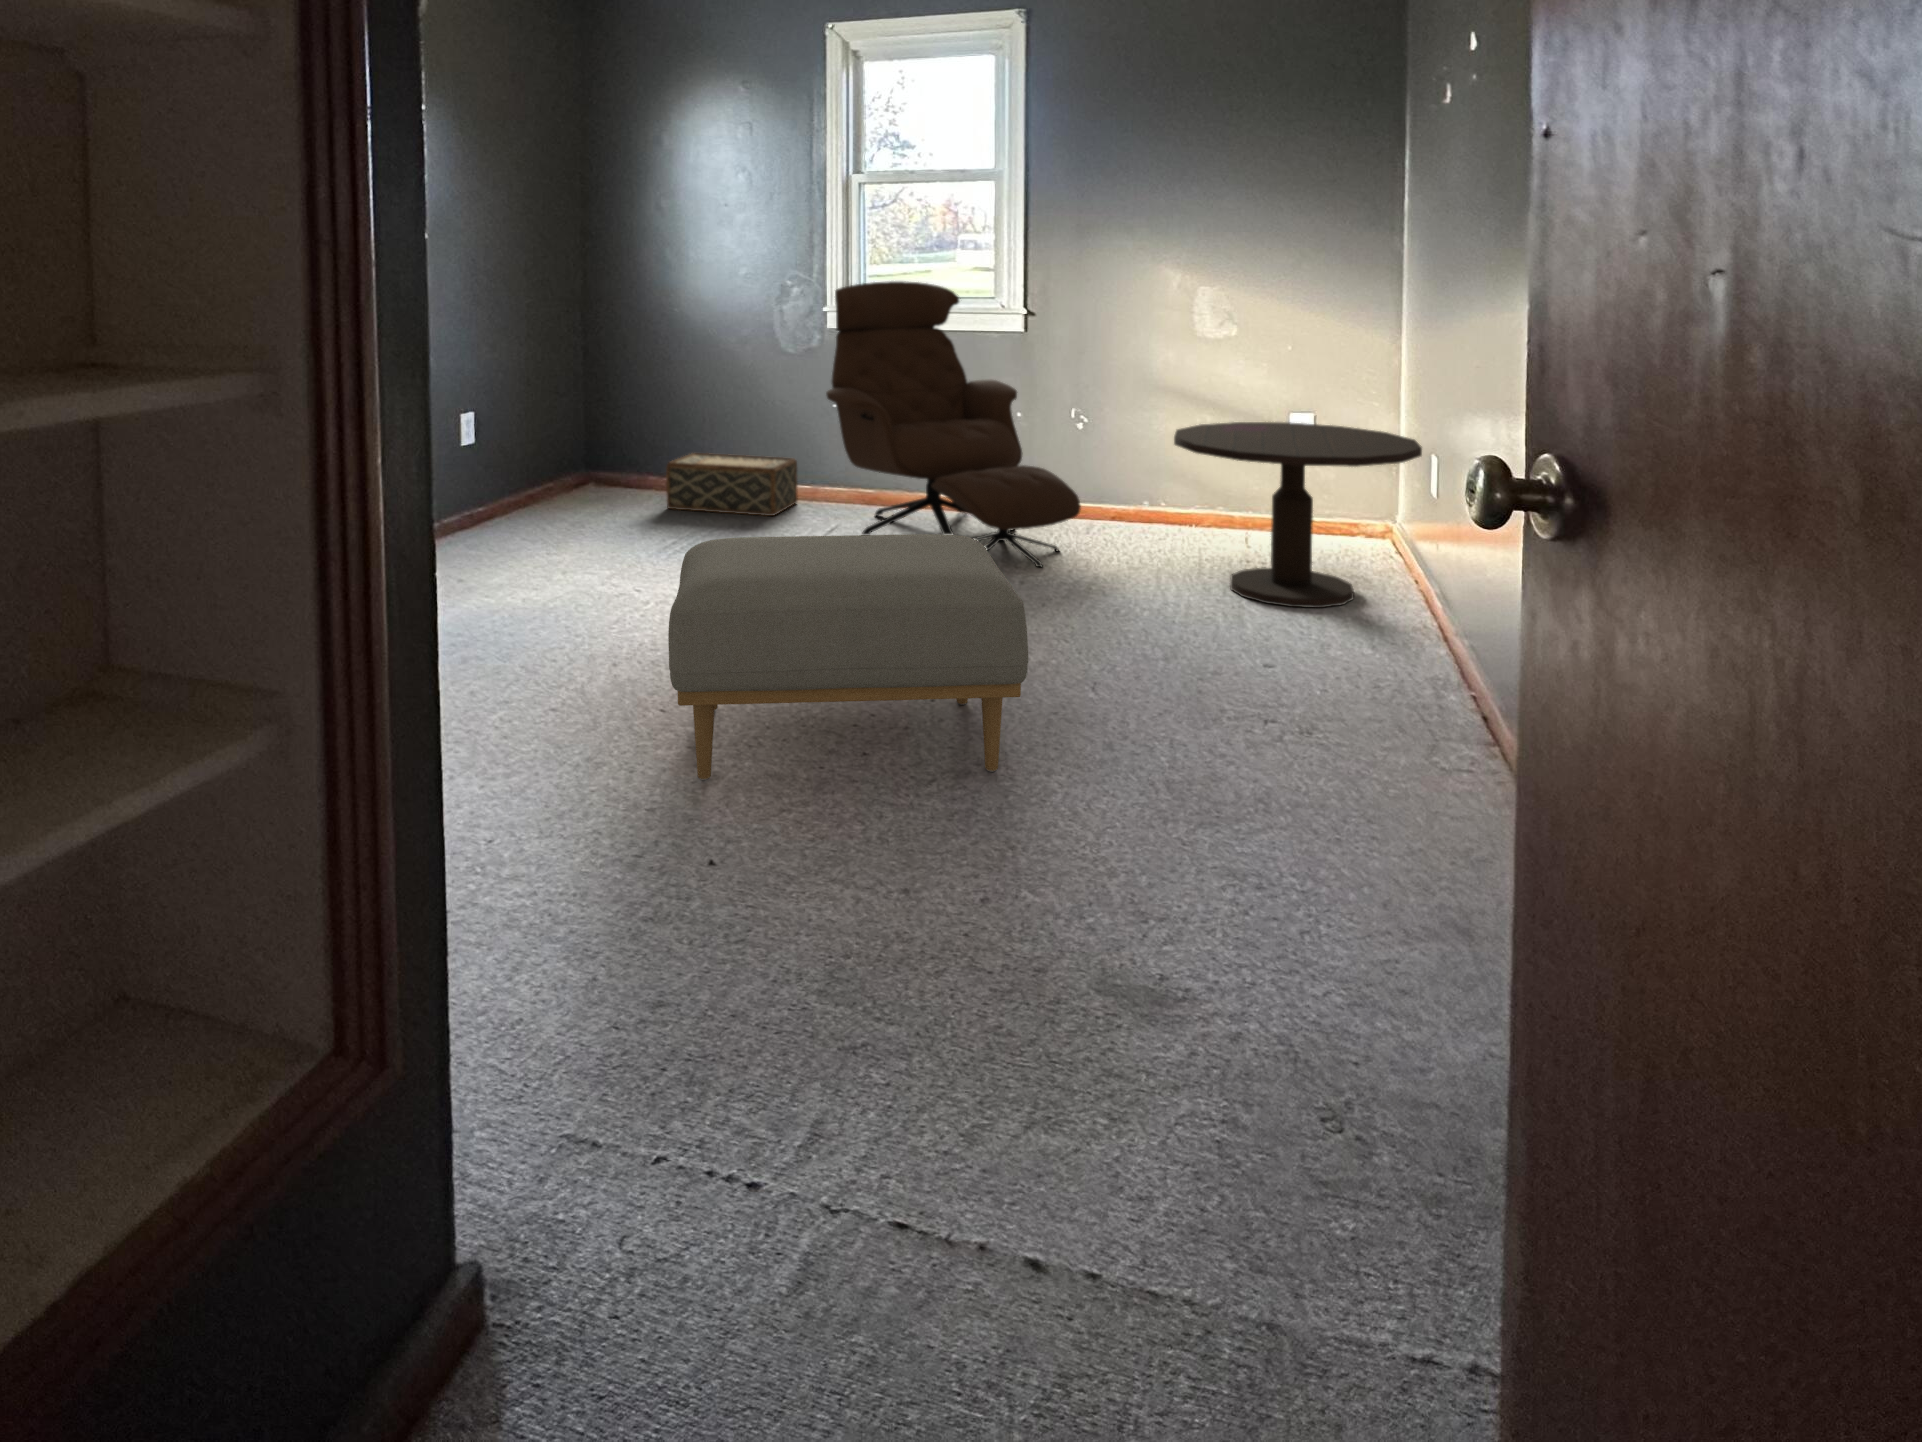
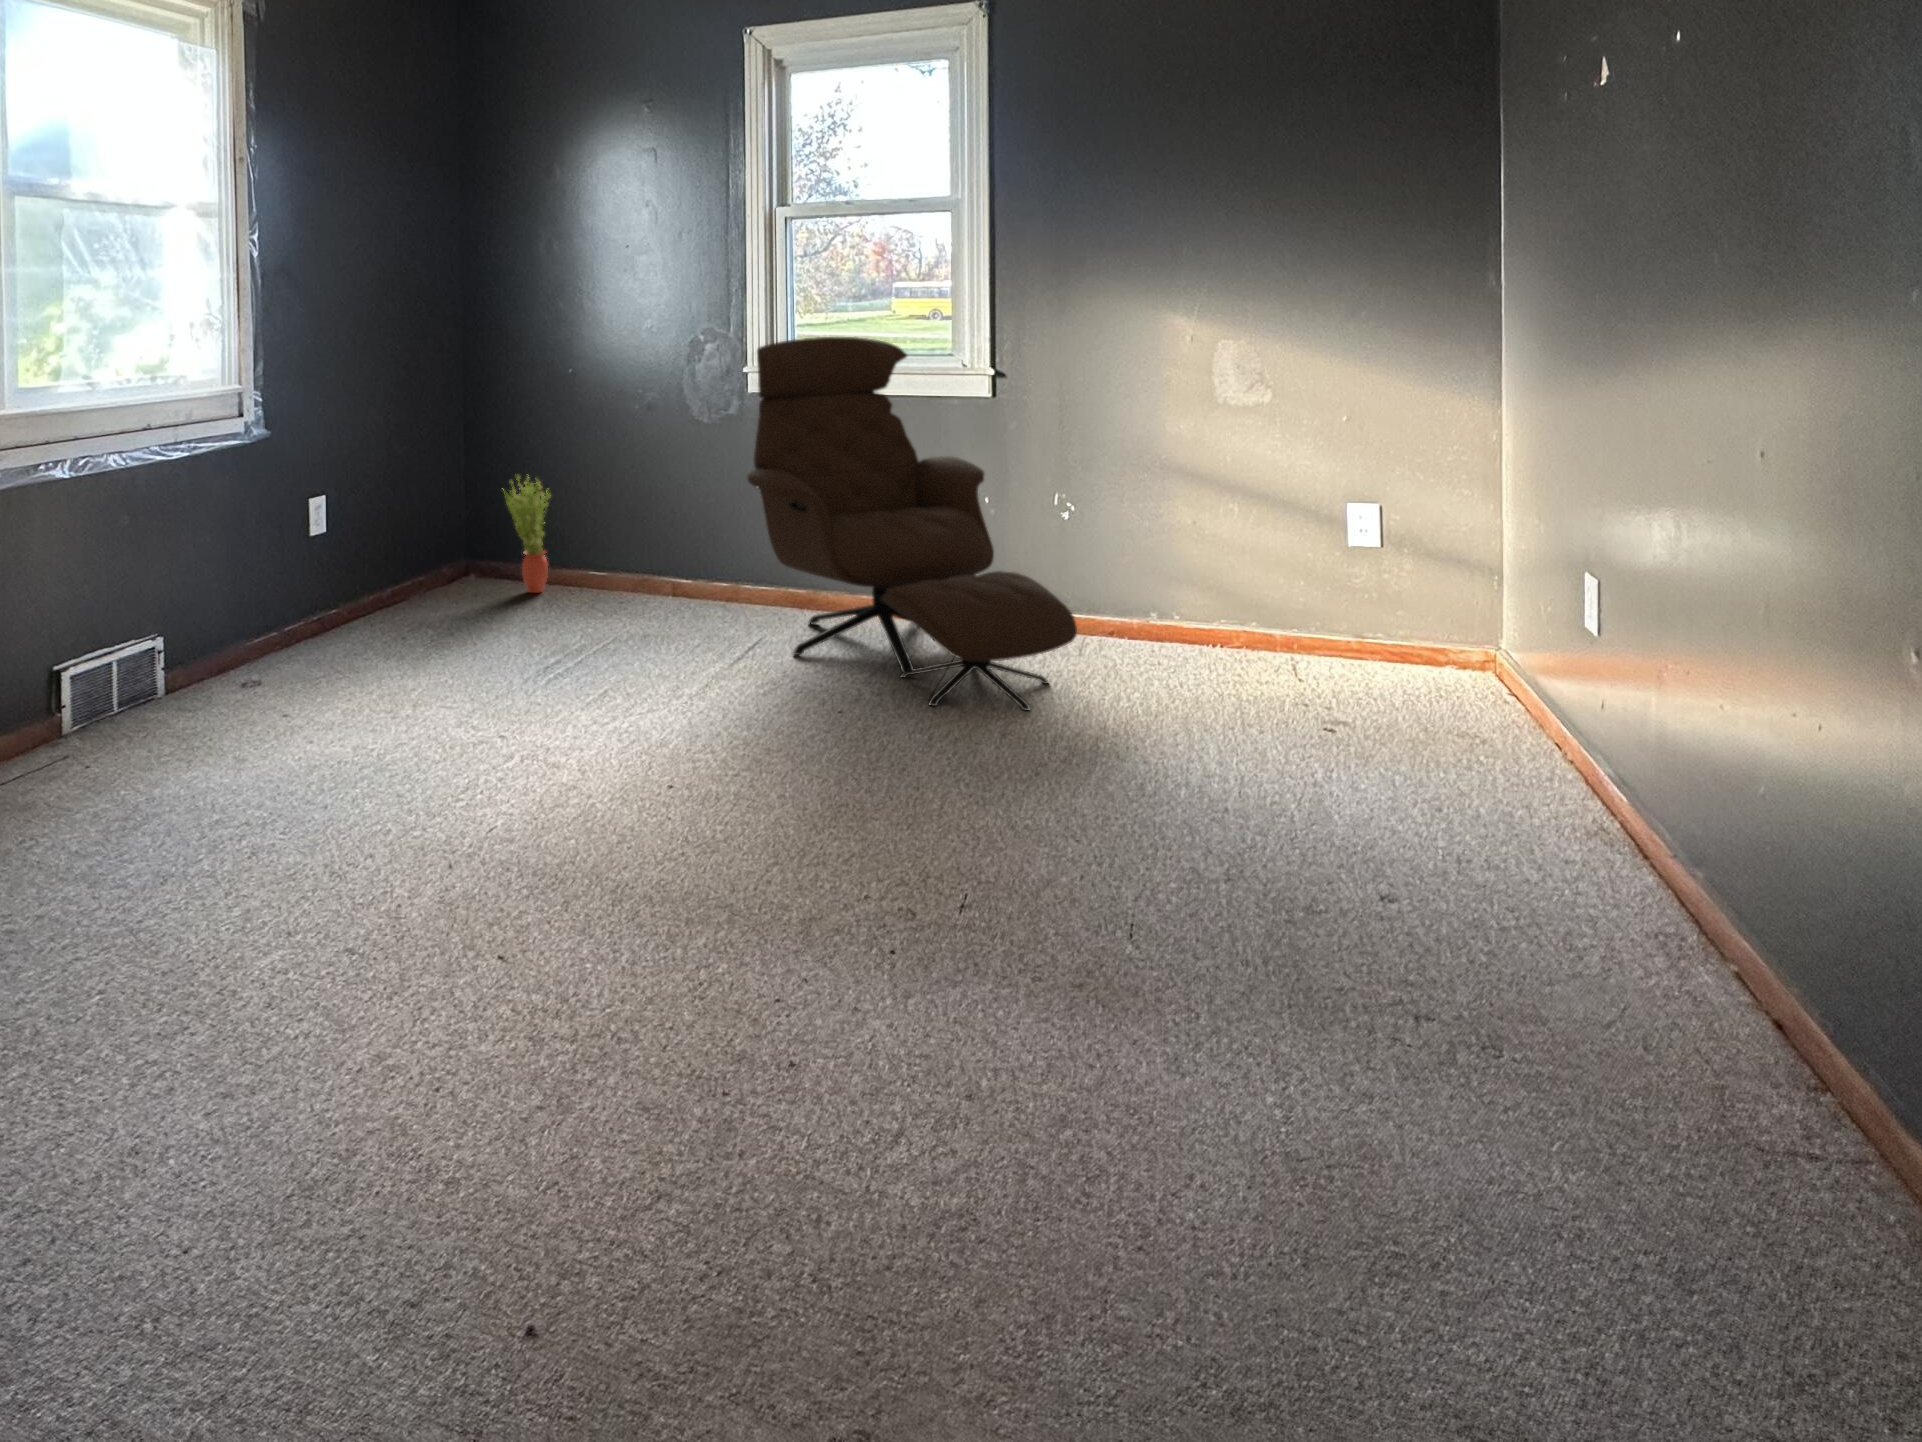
potted plant: none [616,396,659,497] -> present [505,476,550,593]
side table: present [1174,422,1422,608] -> none [1210,520,1580,791]
woven basket: present [666,453,798,516] -> none [558,541,715,623]
ottoman: present [668,534,1028,780] -> none [488,722,1066,1143]

